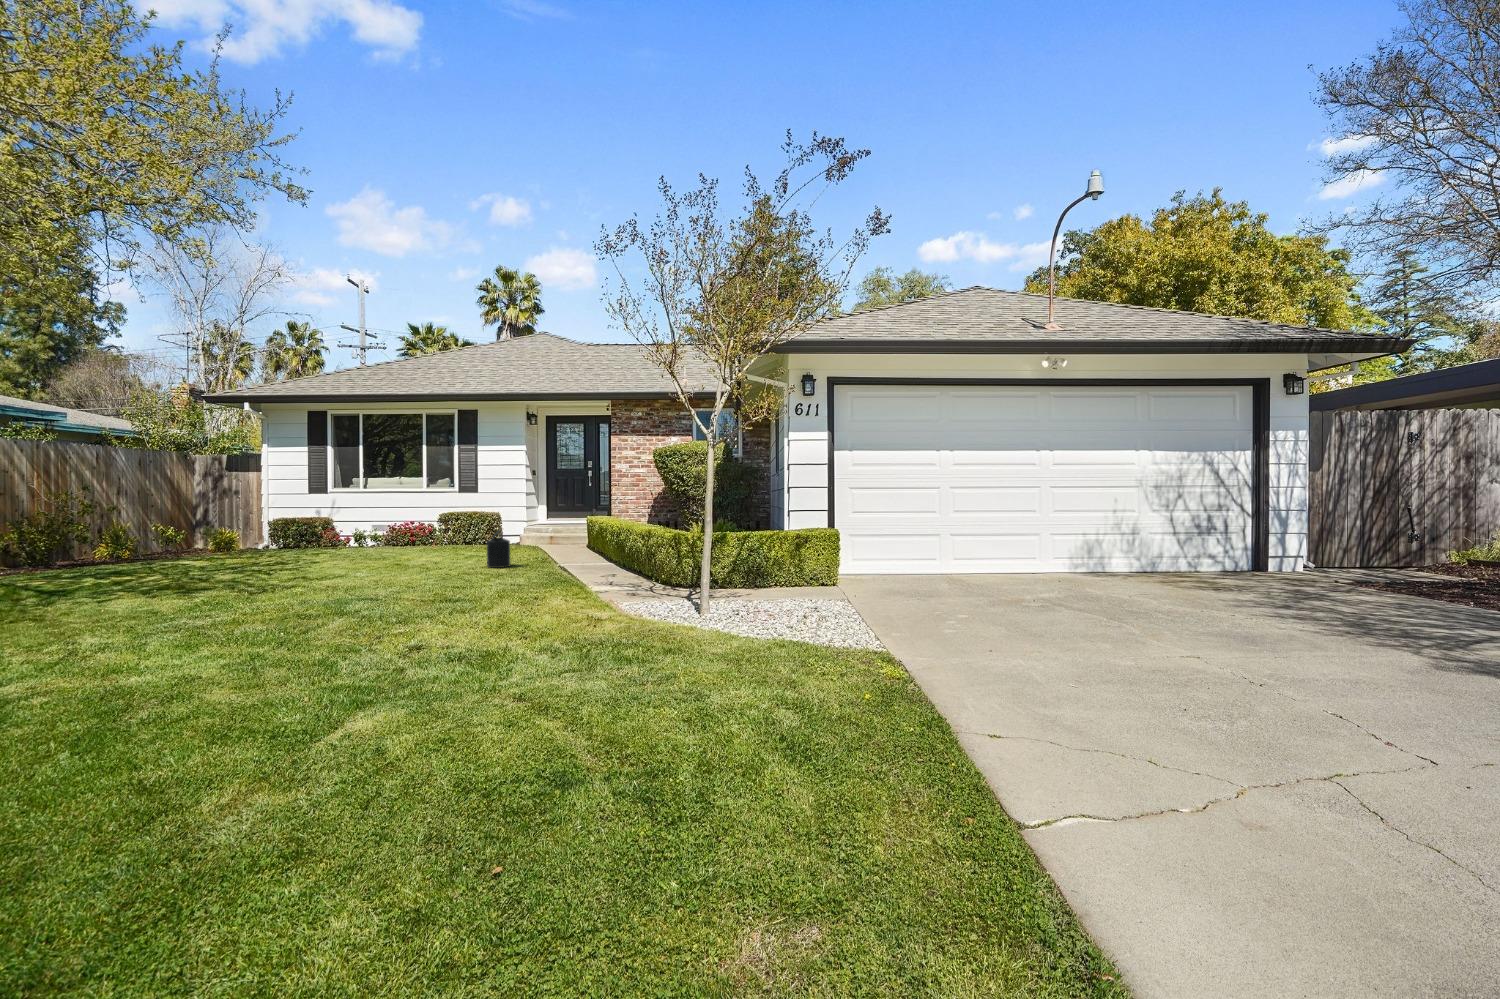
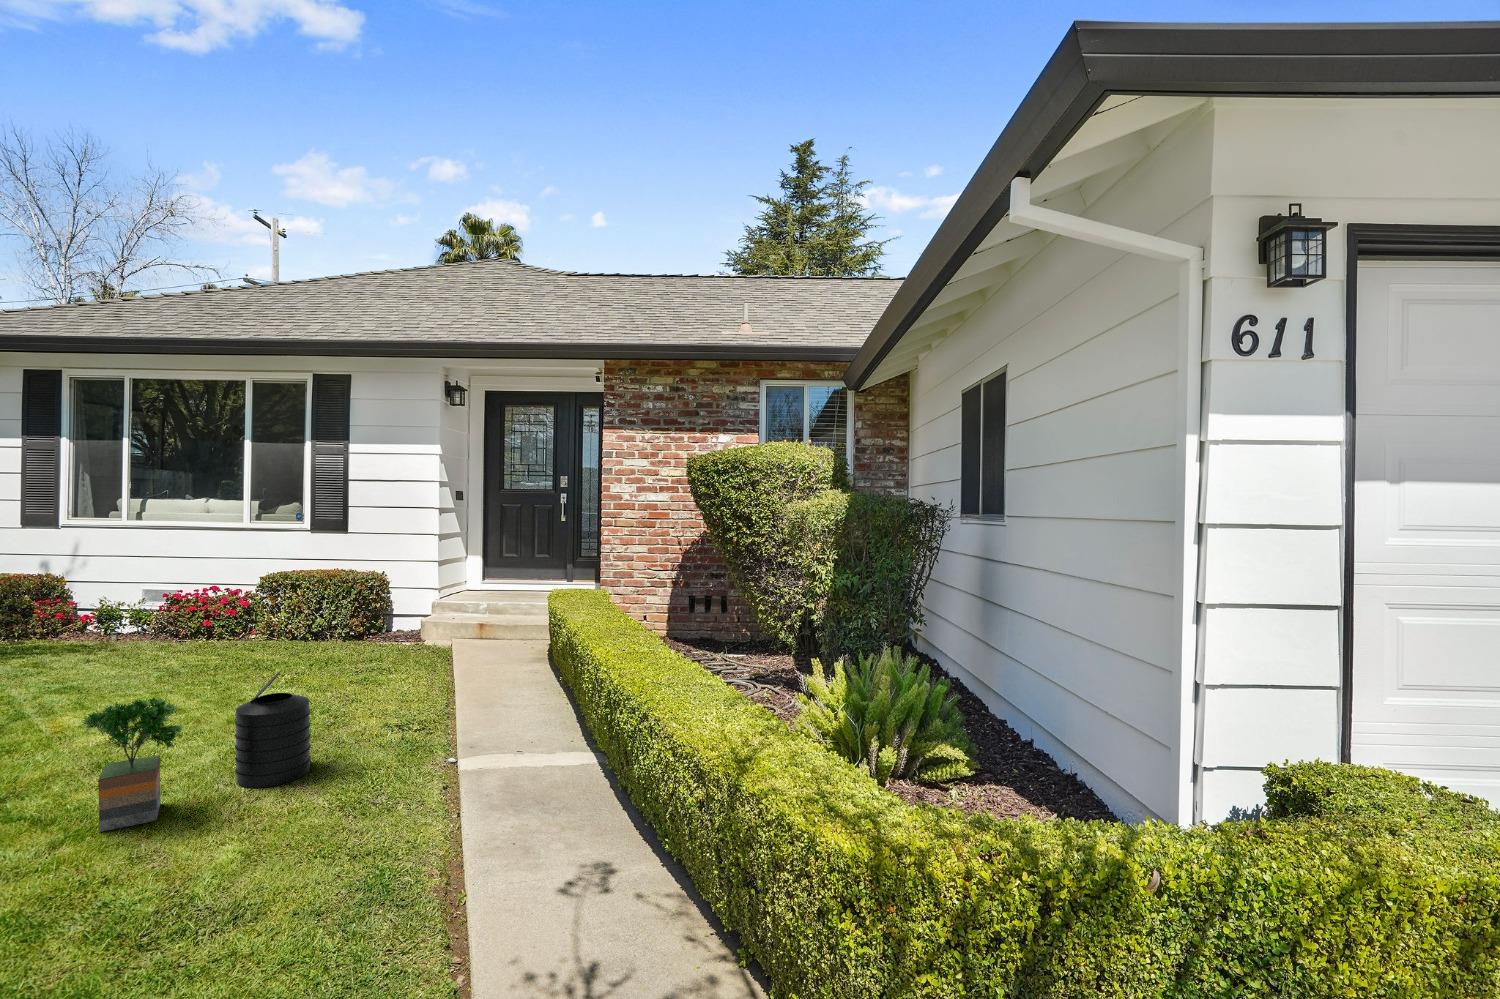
potted tree: none [448,533,478,573] -> present [82,697,183,832]

